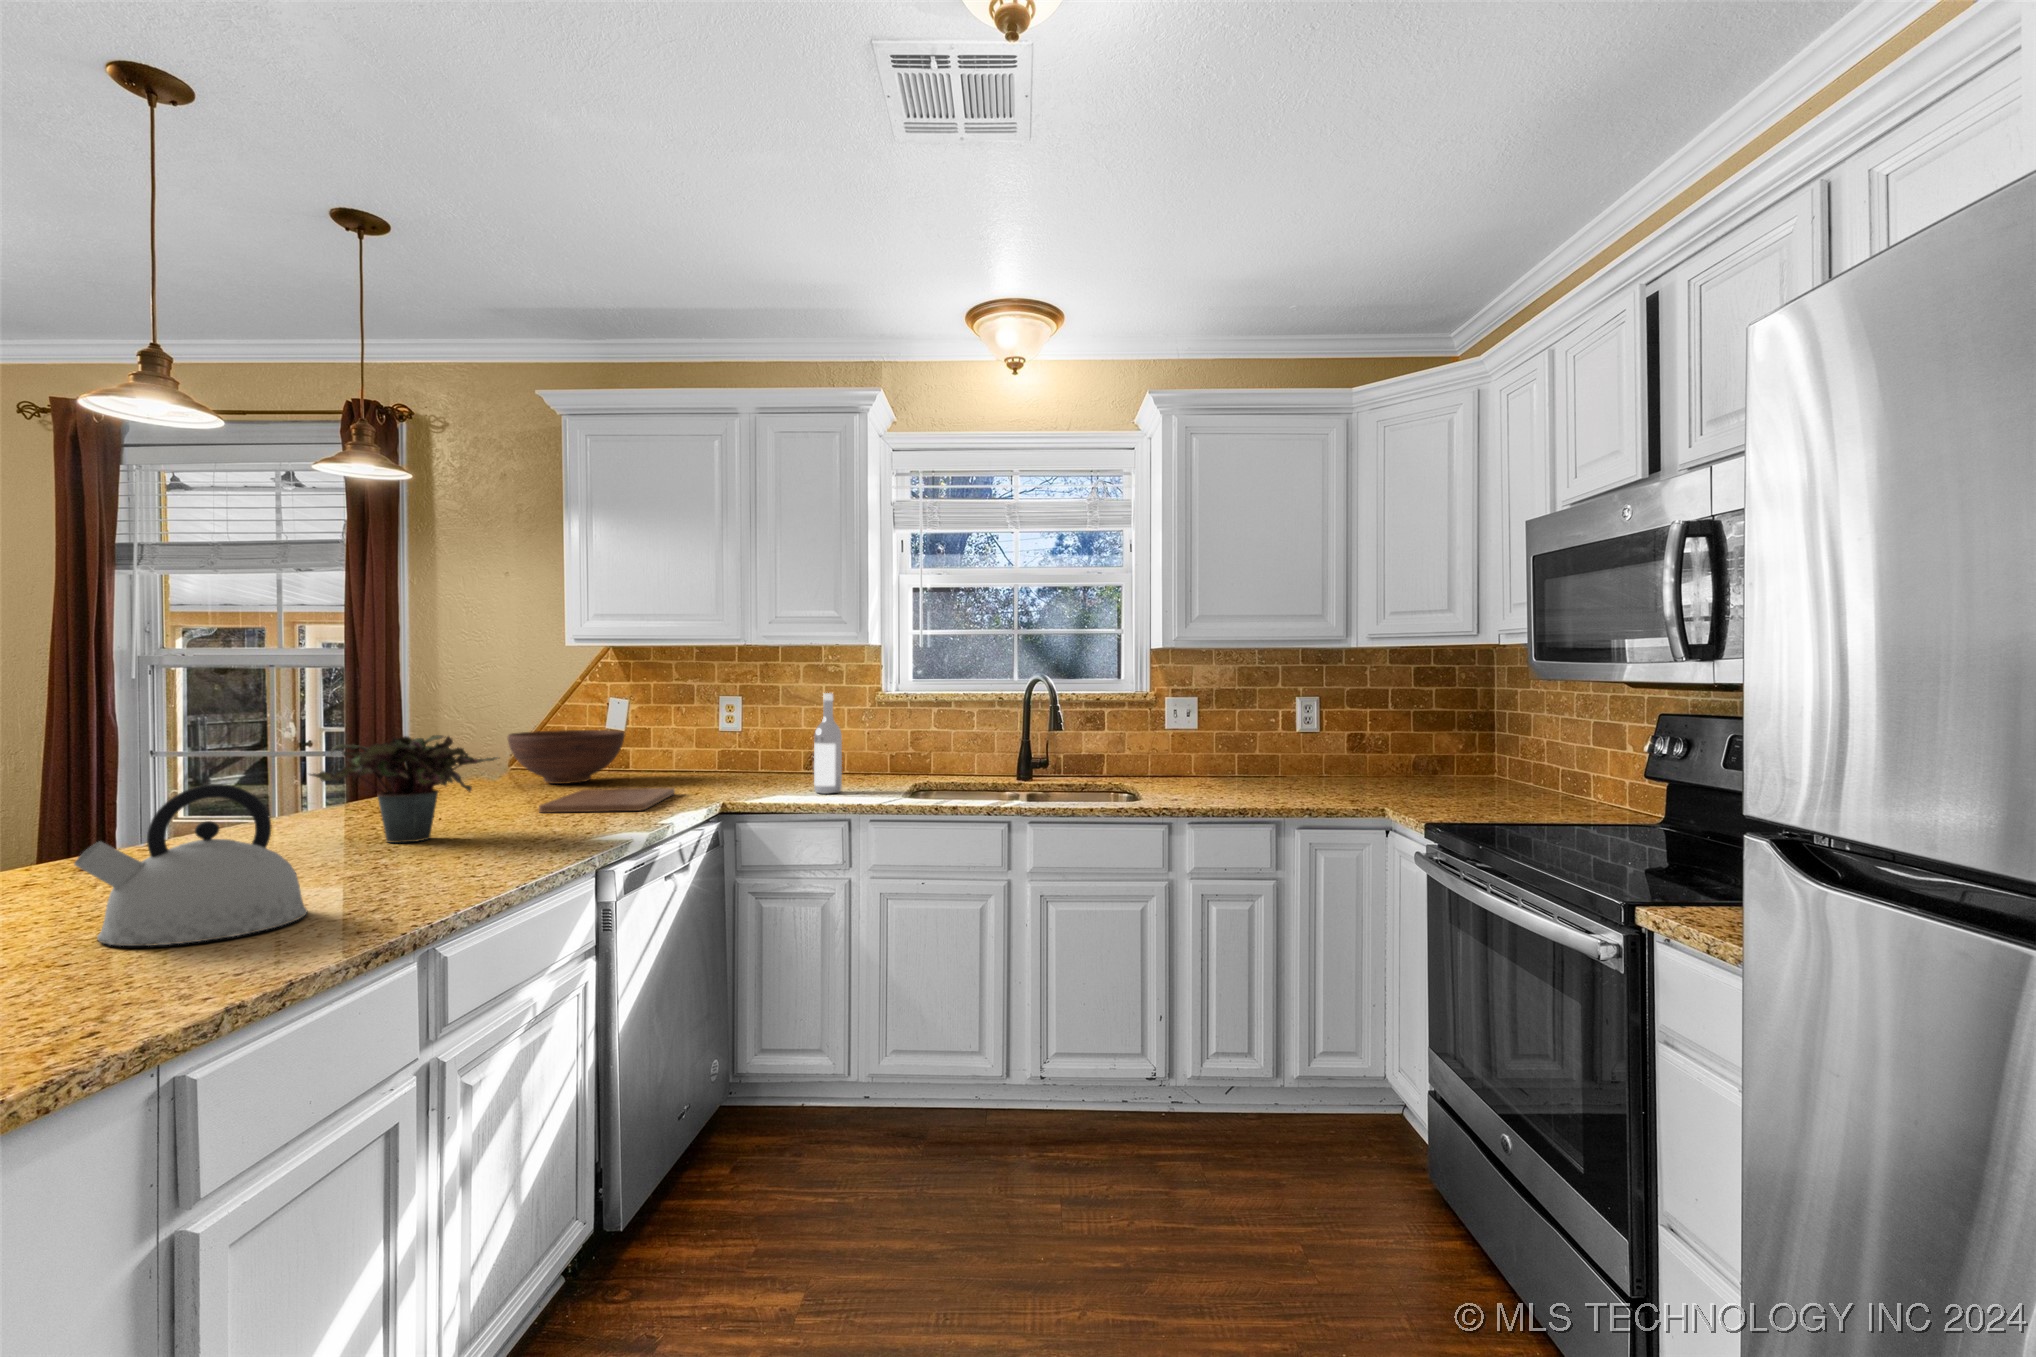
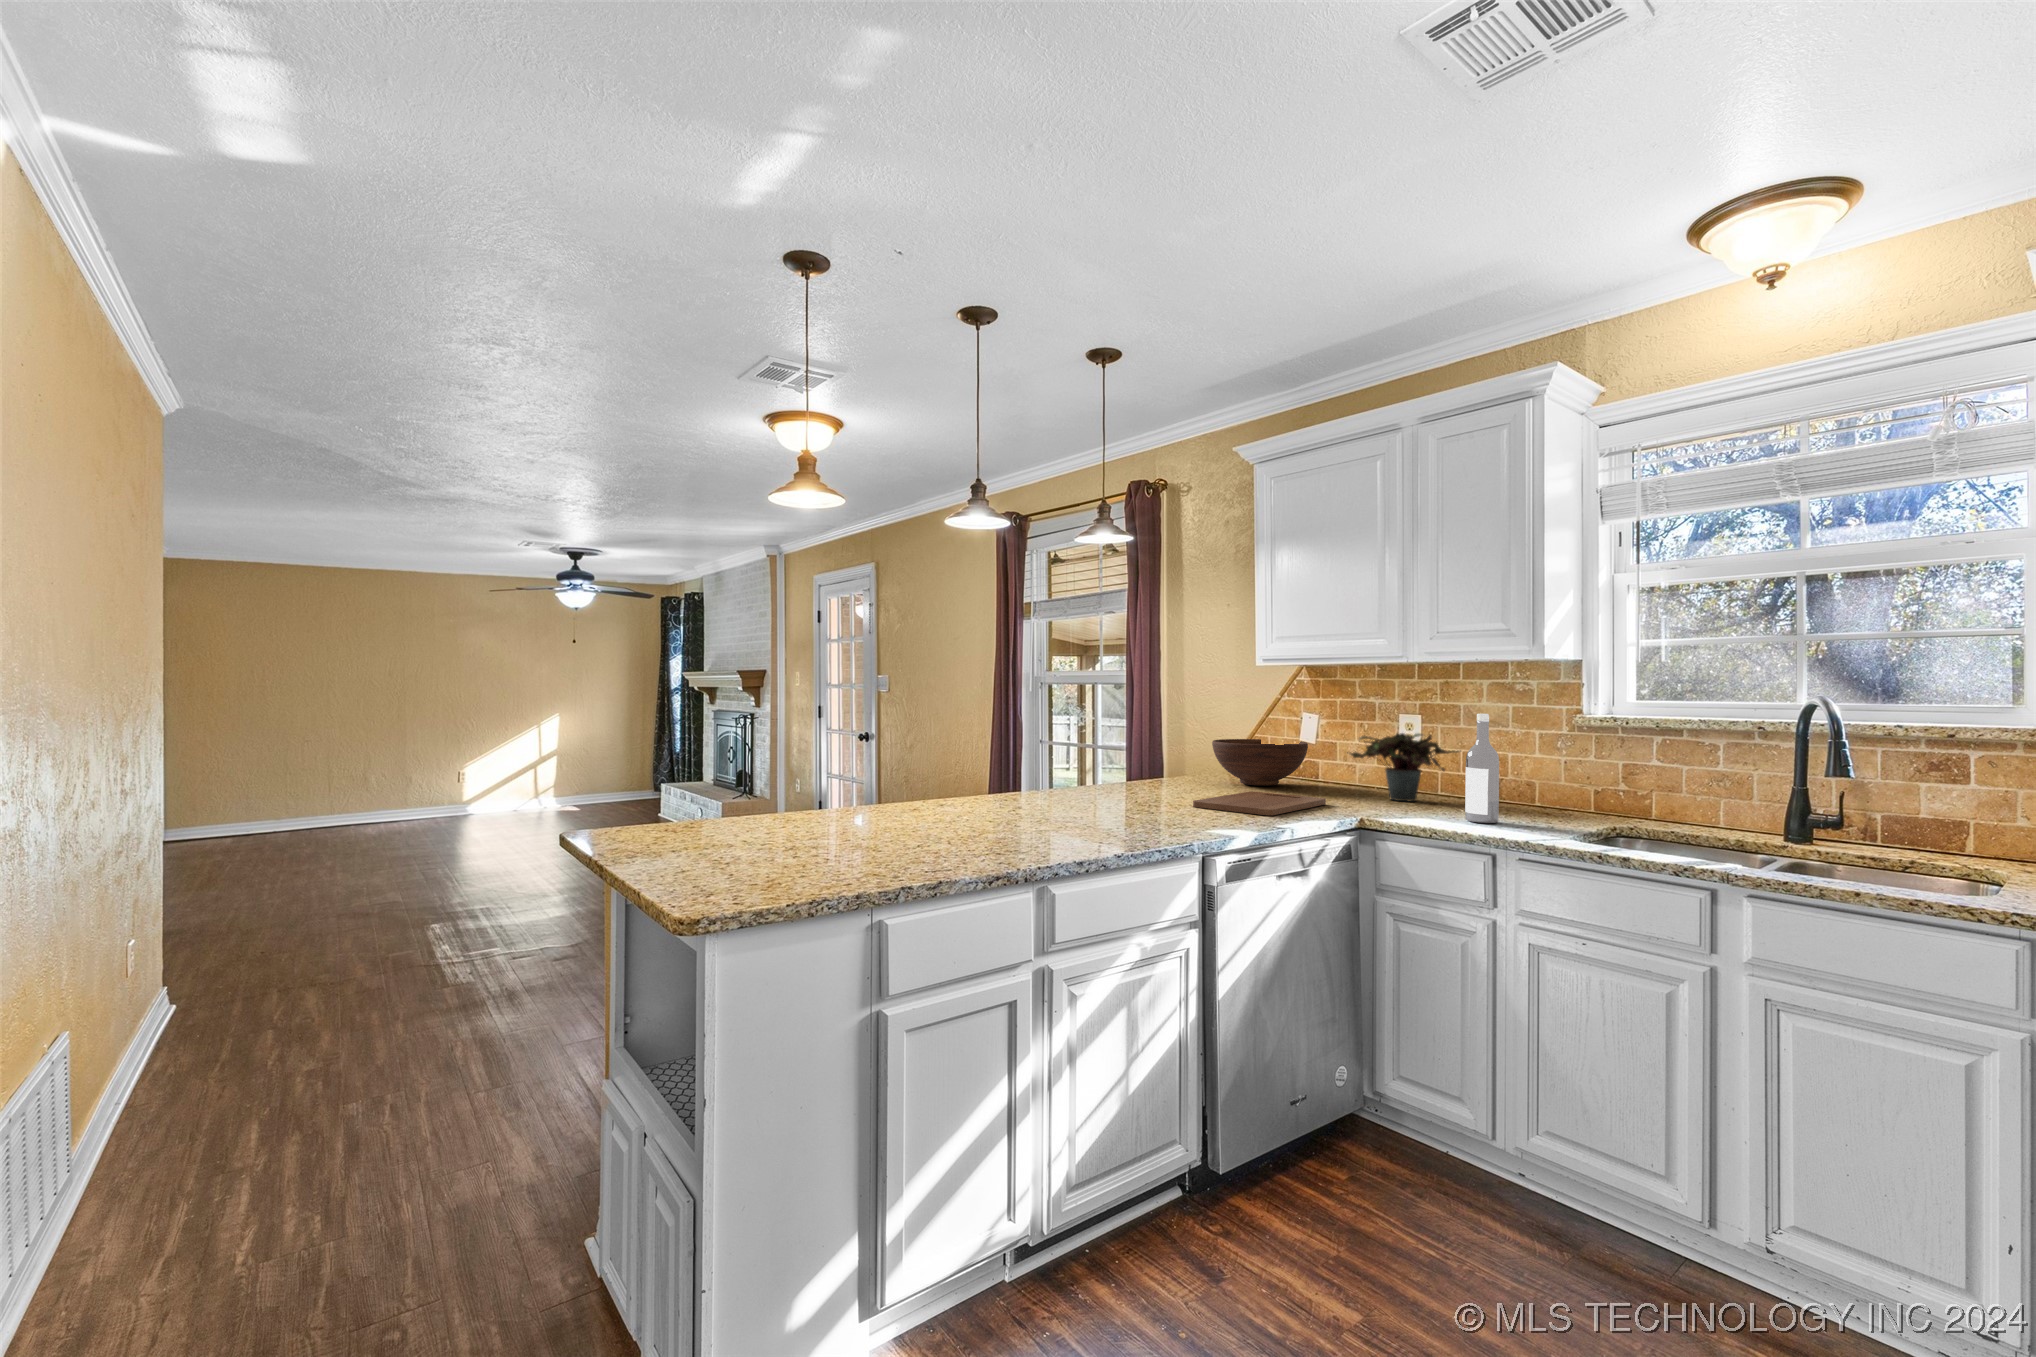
potted plant: present [310,735,497,843] -> present [1350,733,1459,801]
kettle: present [75,784,307,946] -> none [815,759,933,863]

